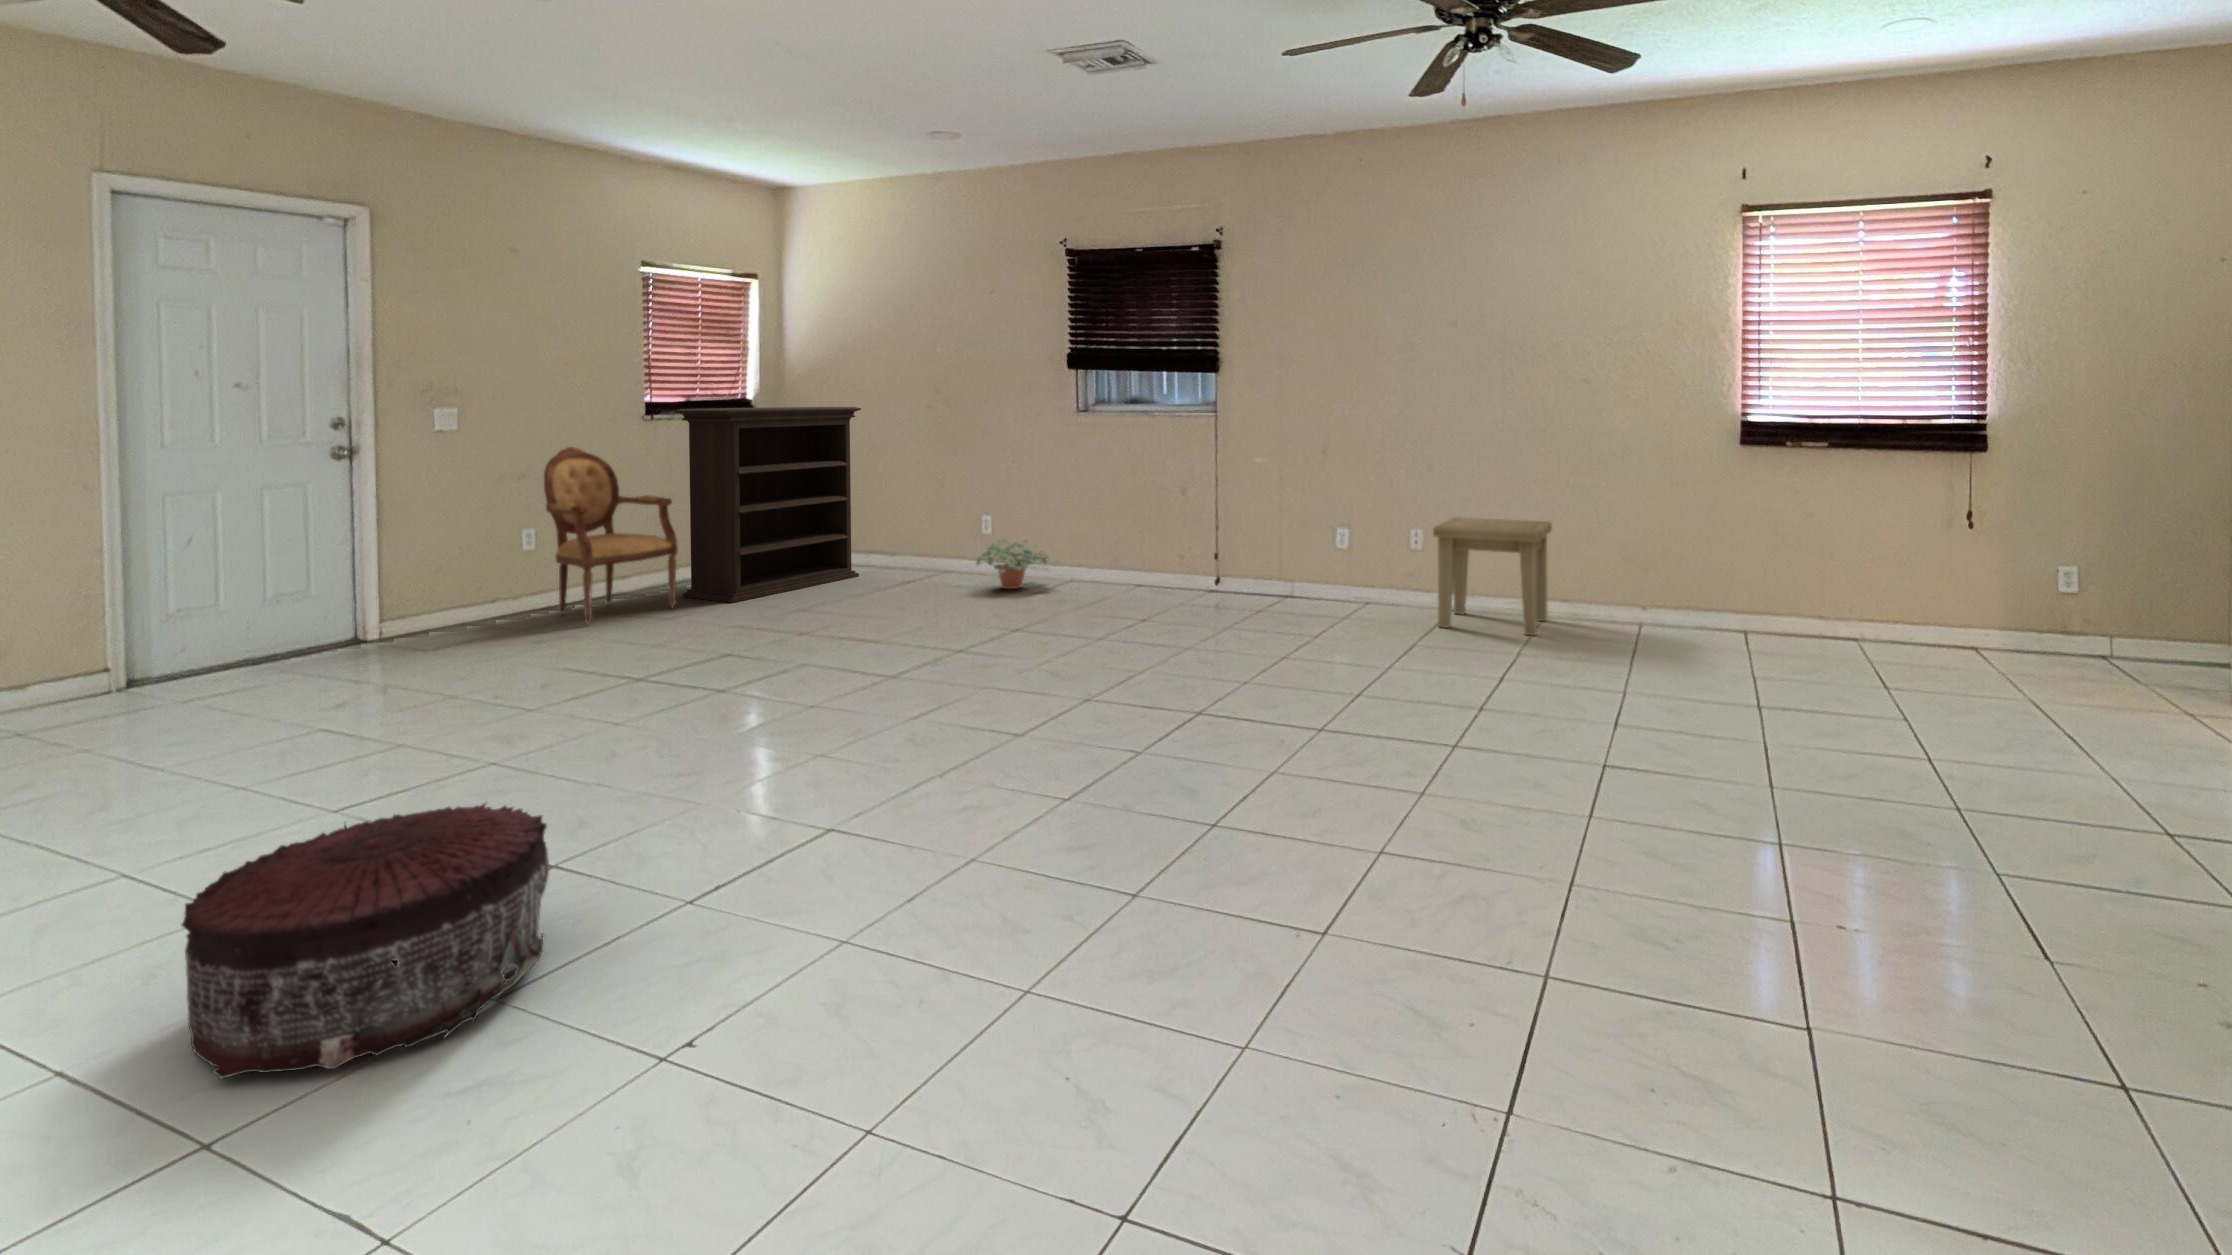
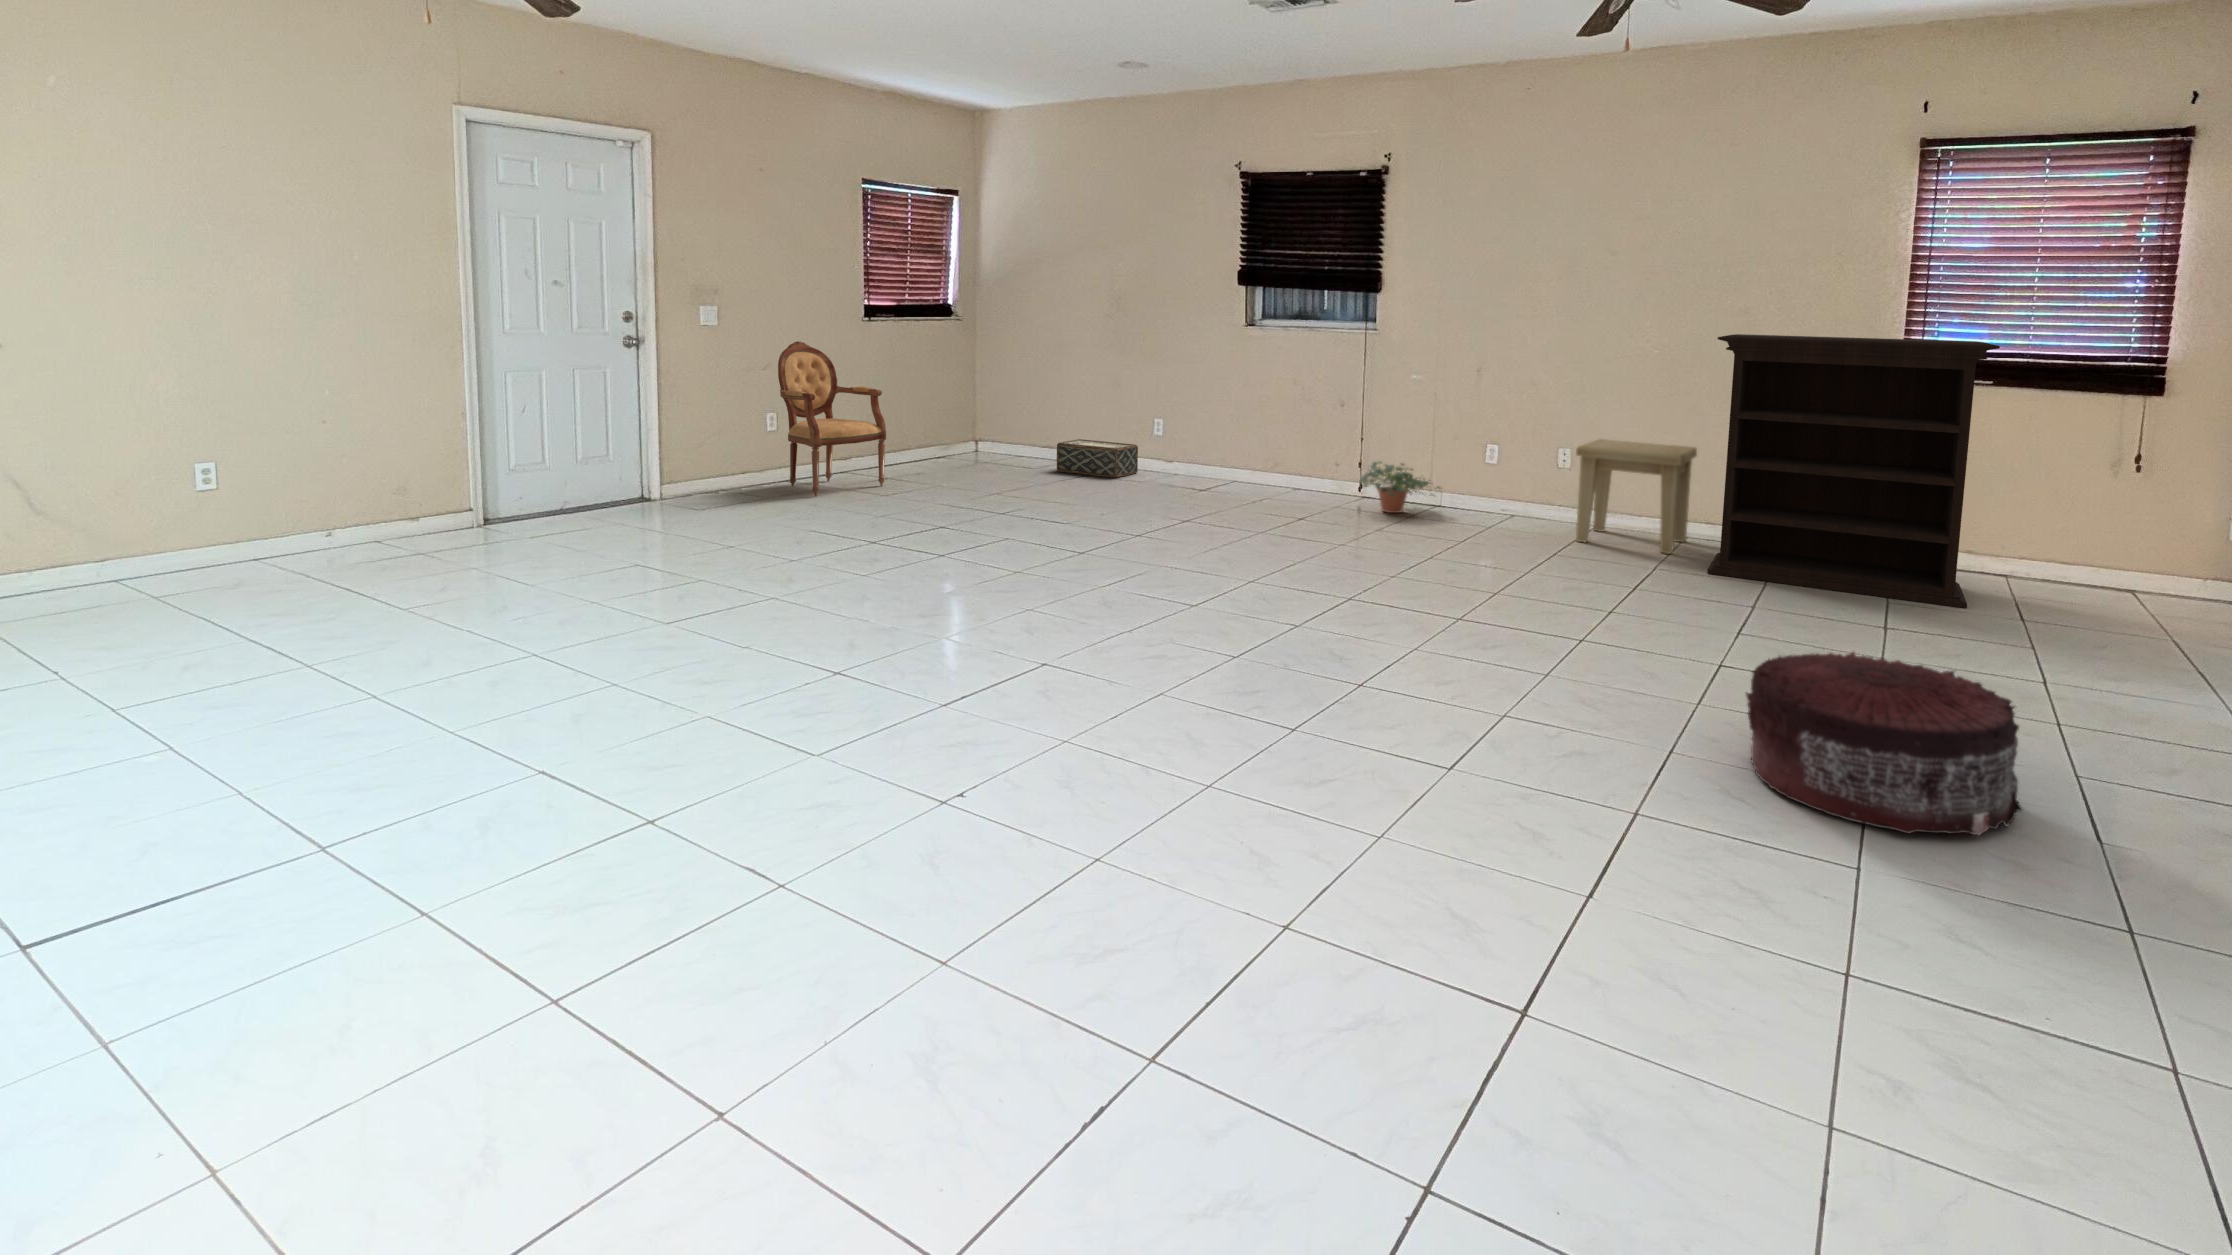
bookshelf: present [675,407,861,603] -> present [1707,334,2000,608]
potted plant: present [976,540,1056,589] -> present [1360,462,1440,513]
woven basket: none [881,542,973,583] -> present [1057,439,1138,478]
pouf: present [182,803,549,1079] -> present [1746,652,2023,835]

